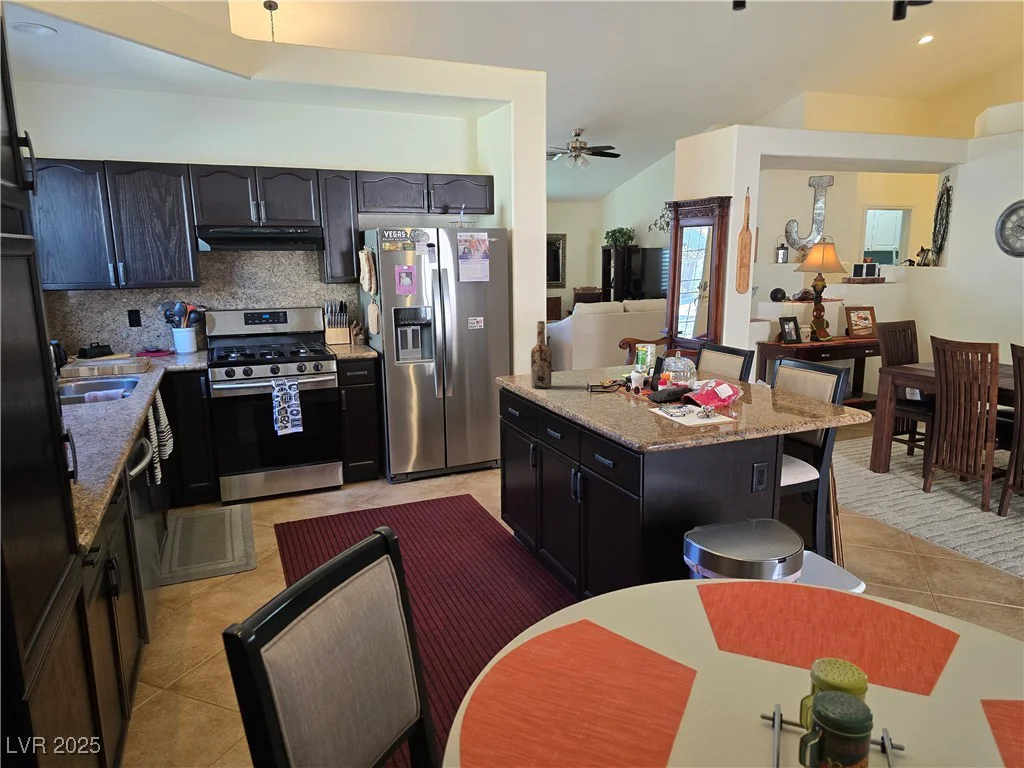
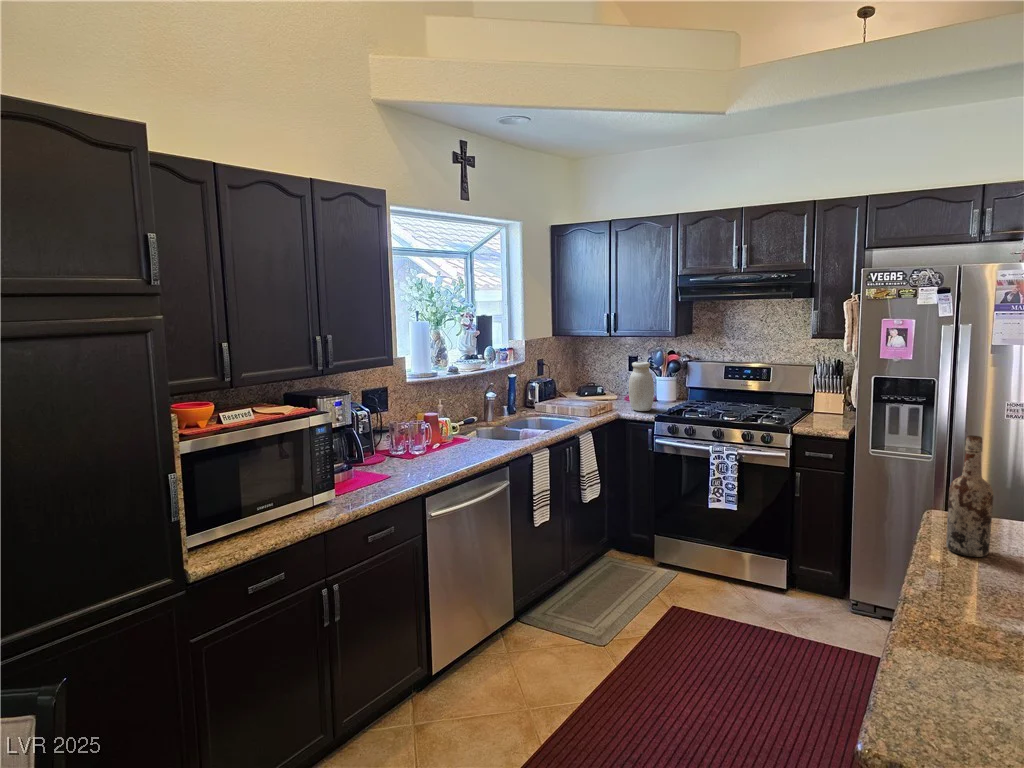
jar: none [162,312,192,362] -> present [629,362,654,411]

